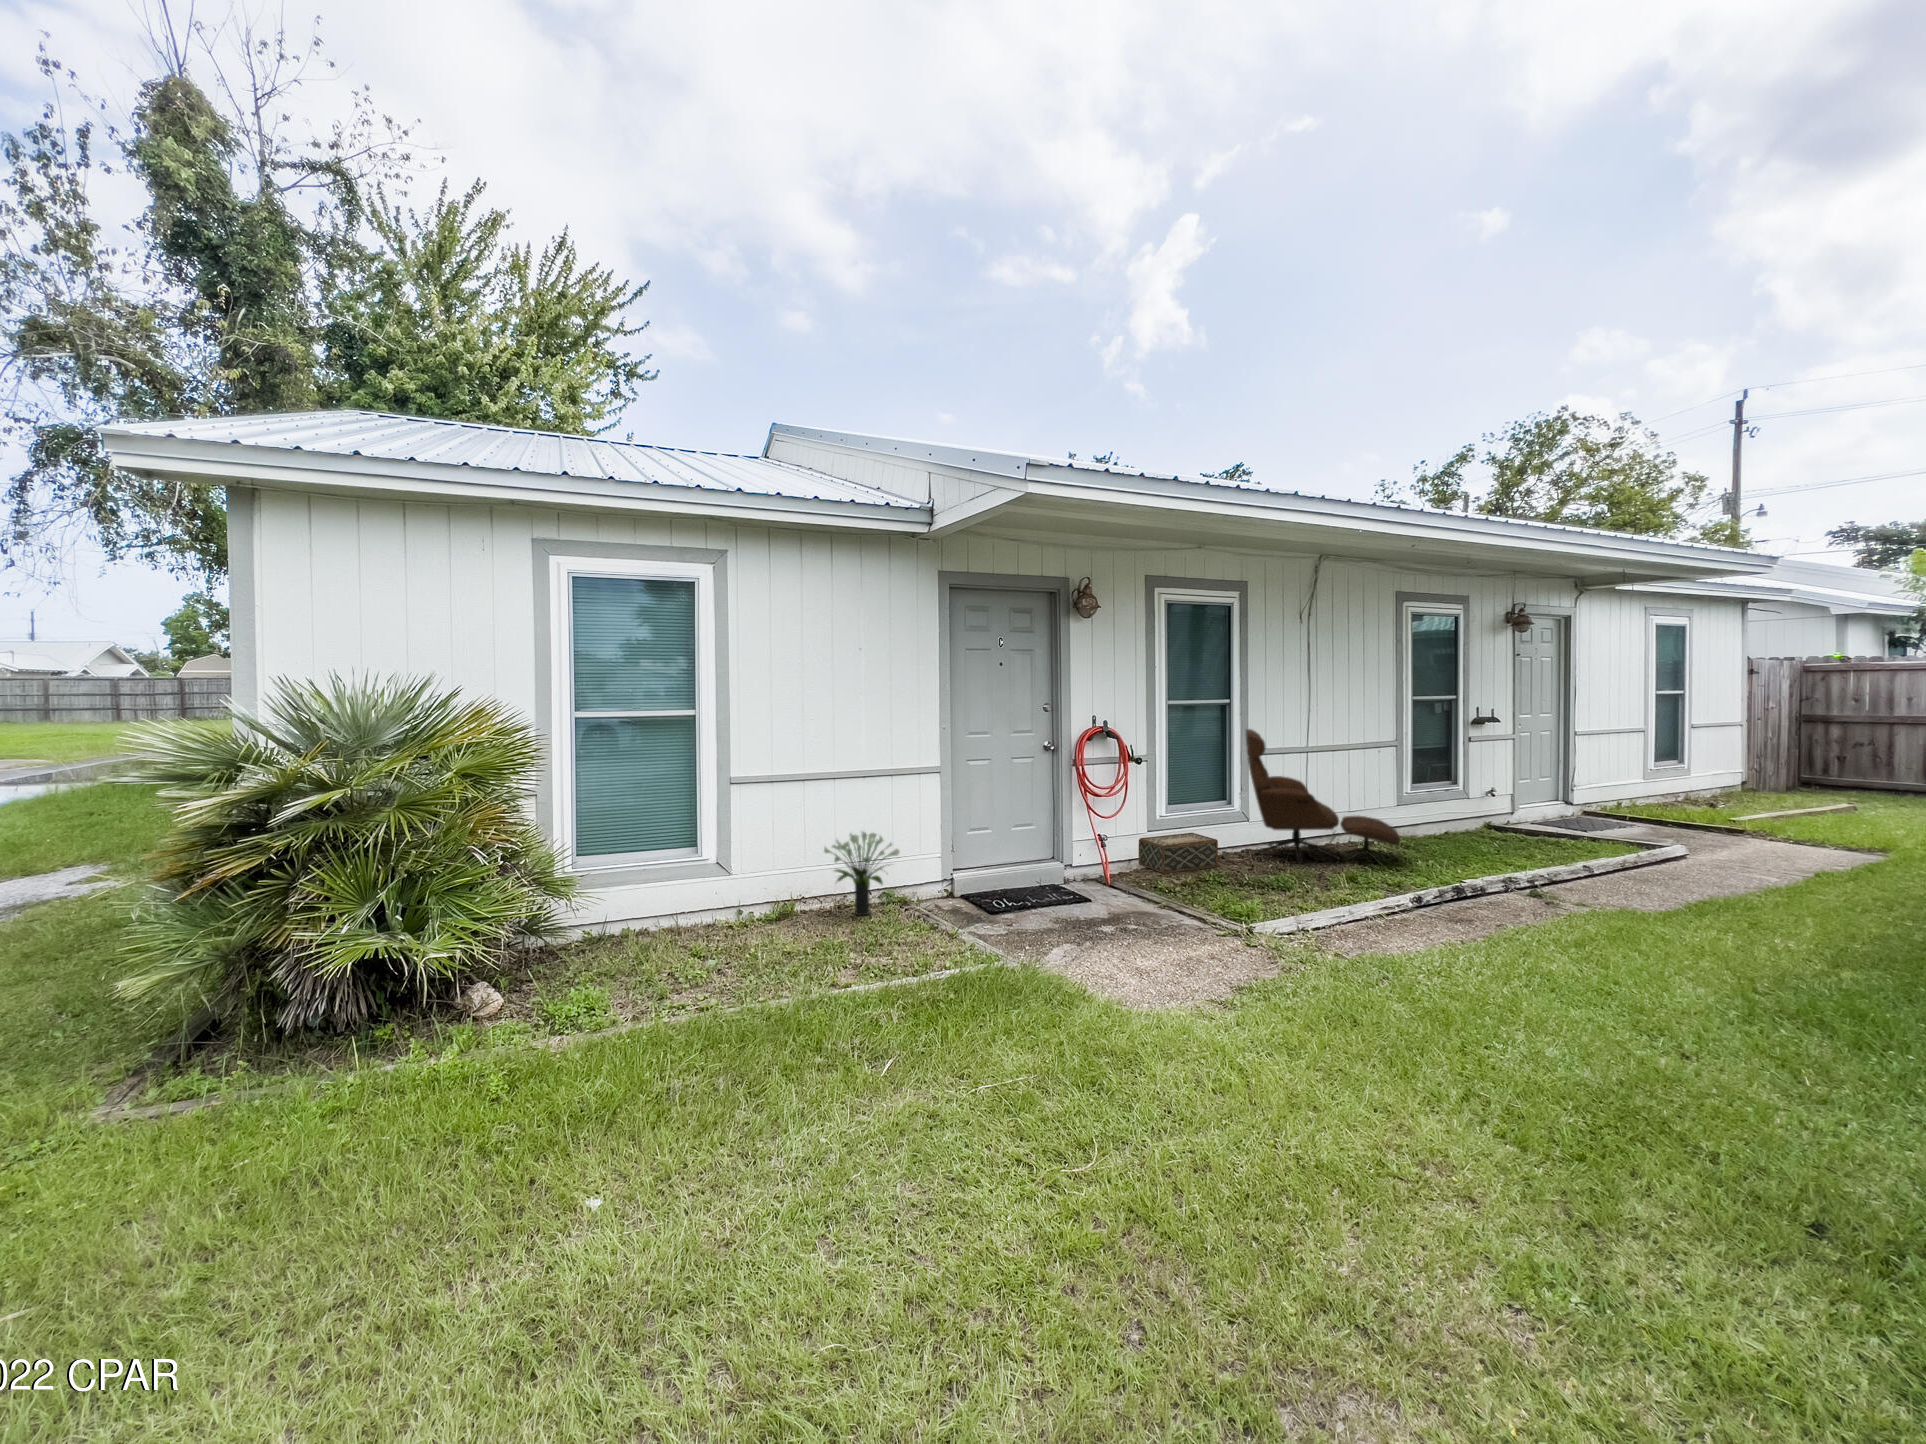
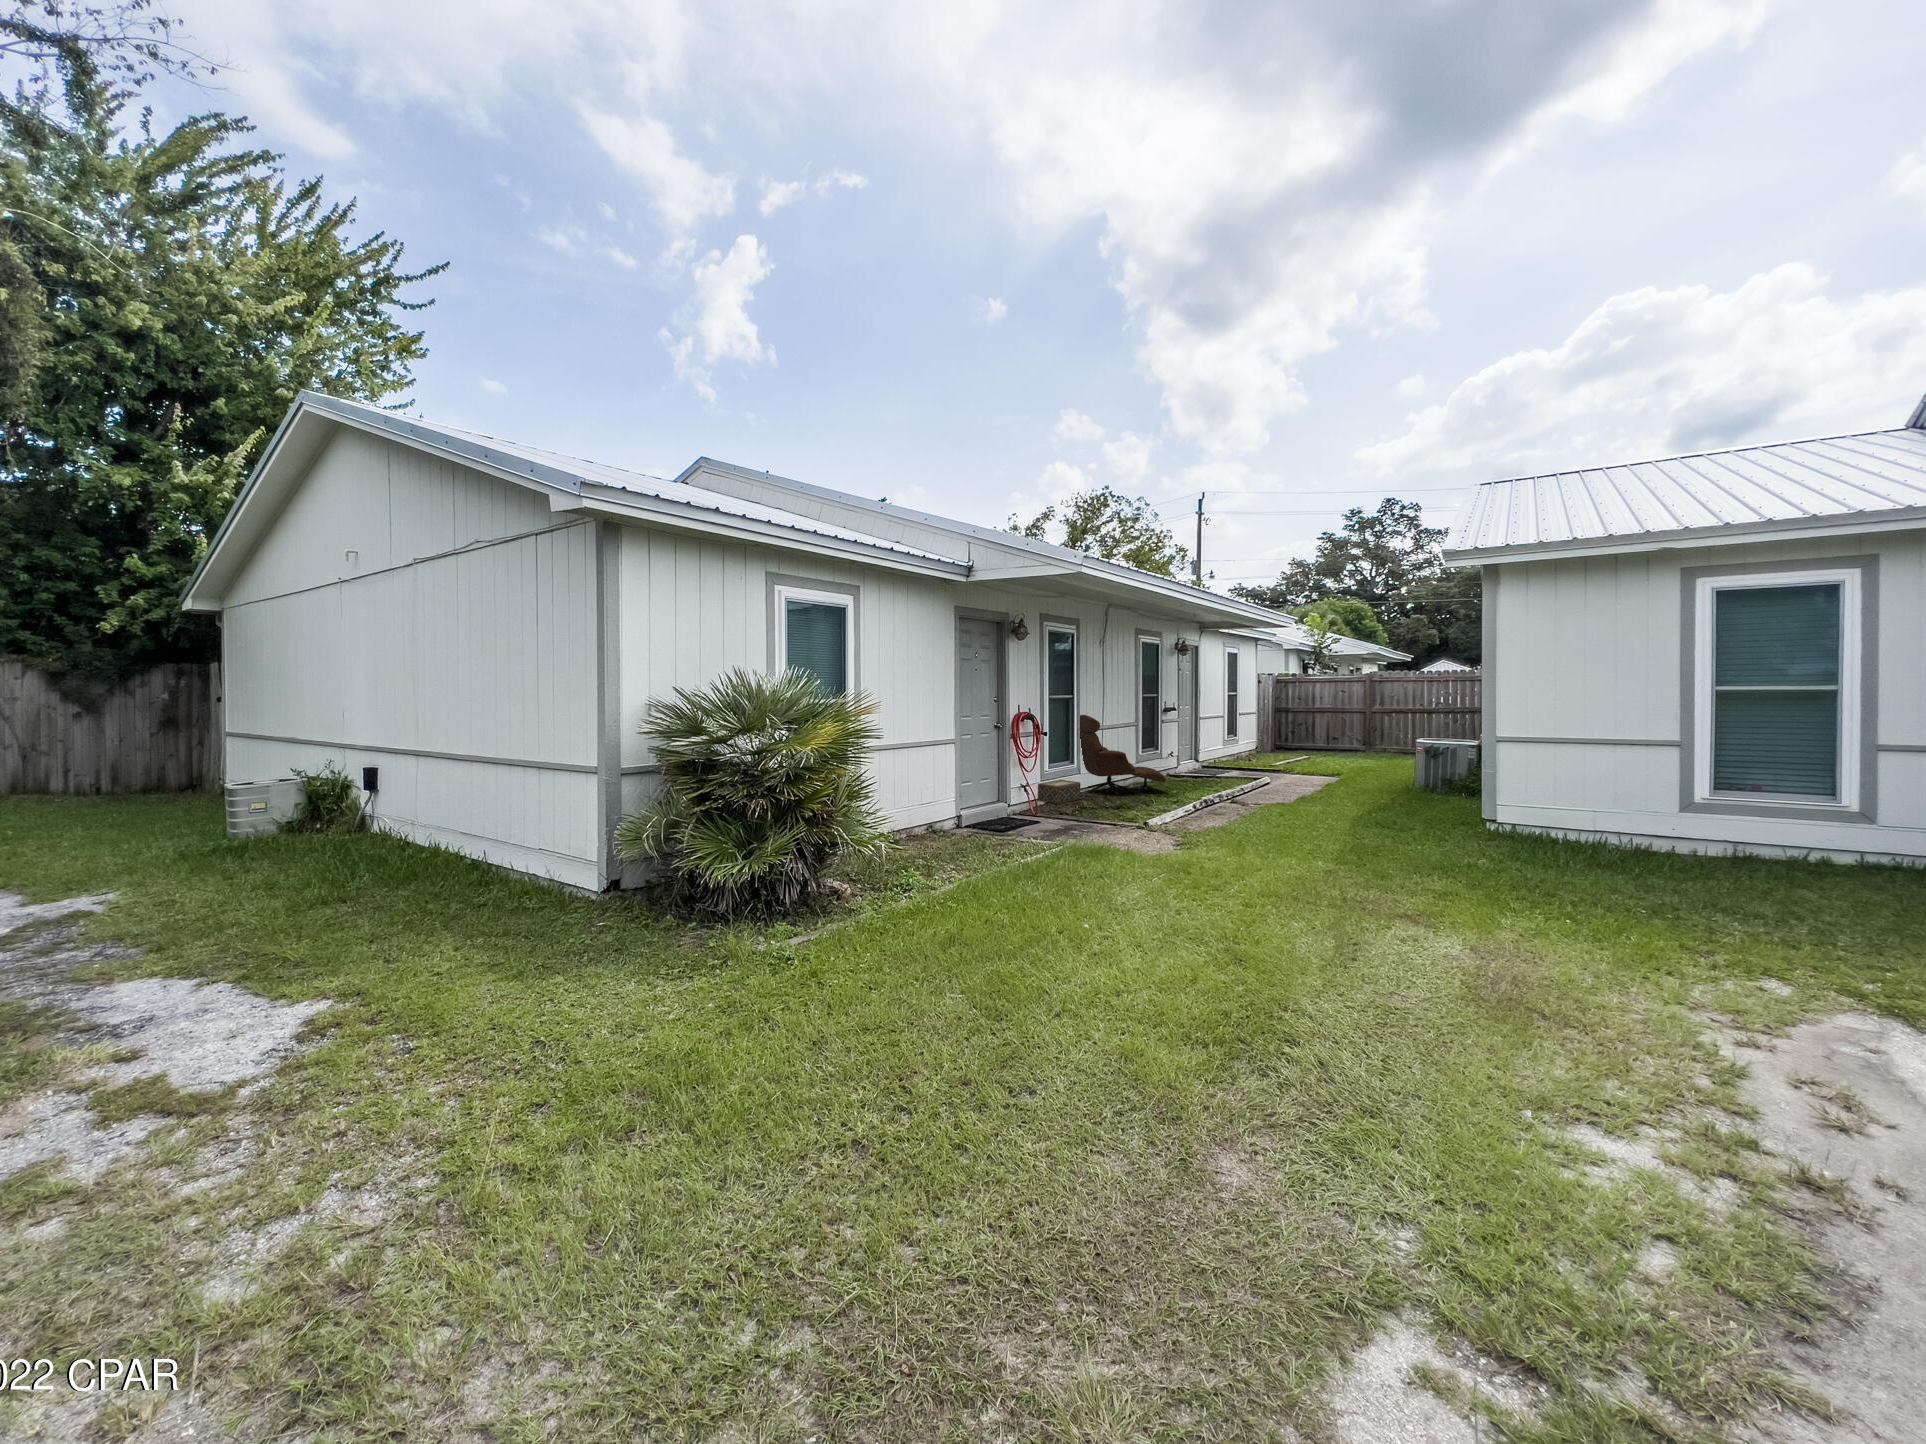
potted plant: present [824,832,899,916] -> none [911,778,961,833]

